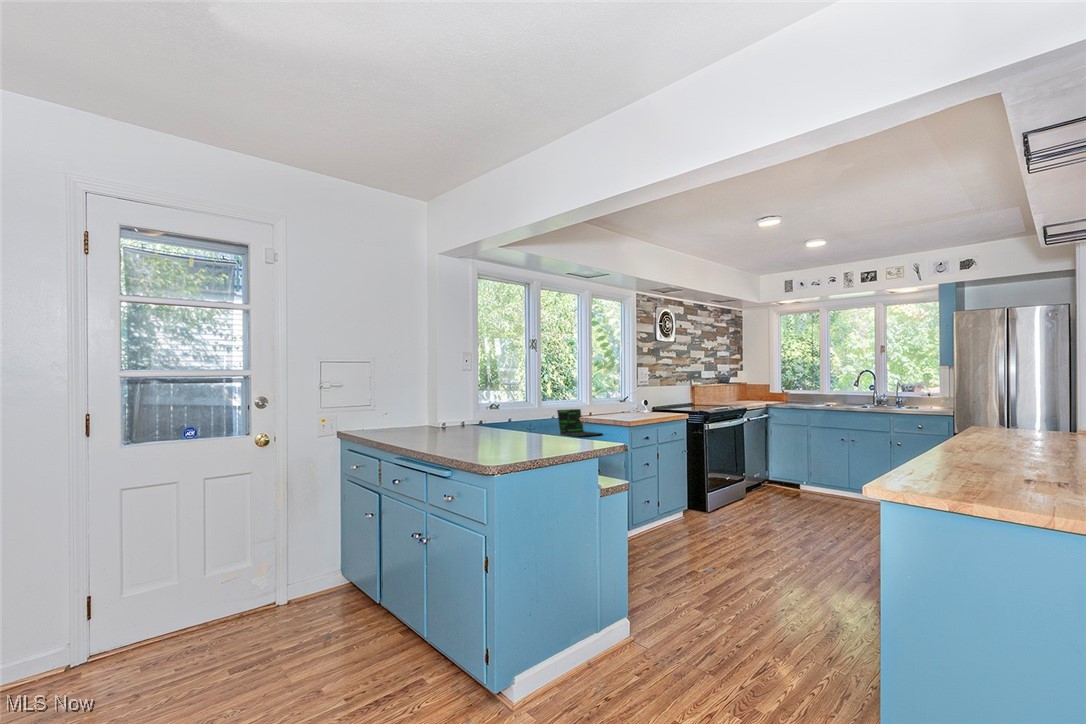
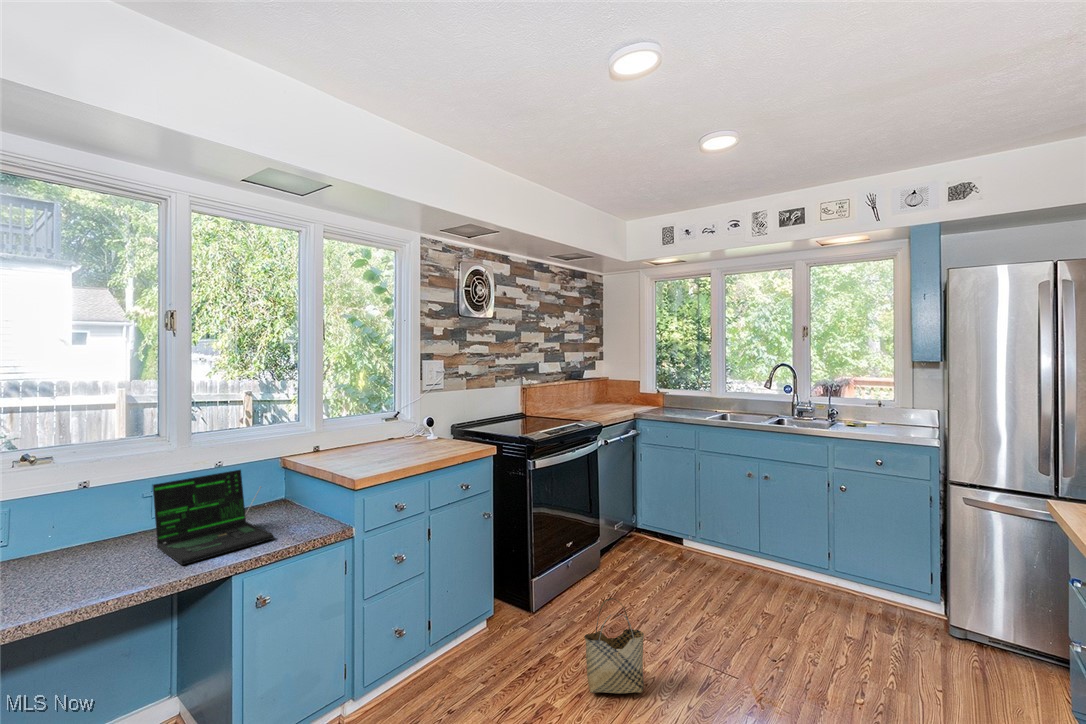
woven basket: none [739,481,770,524] -> present [584,598,644,693]

